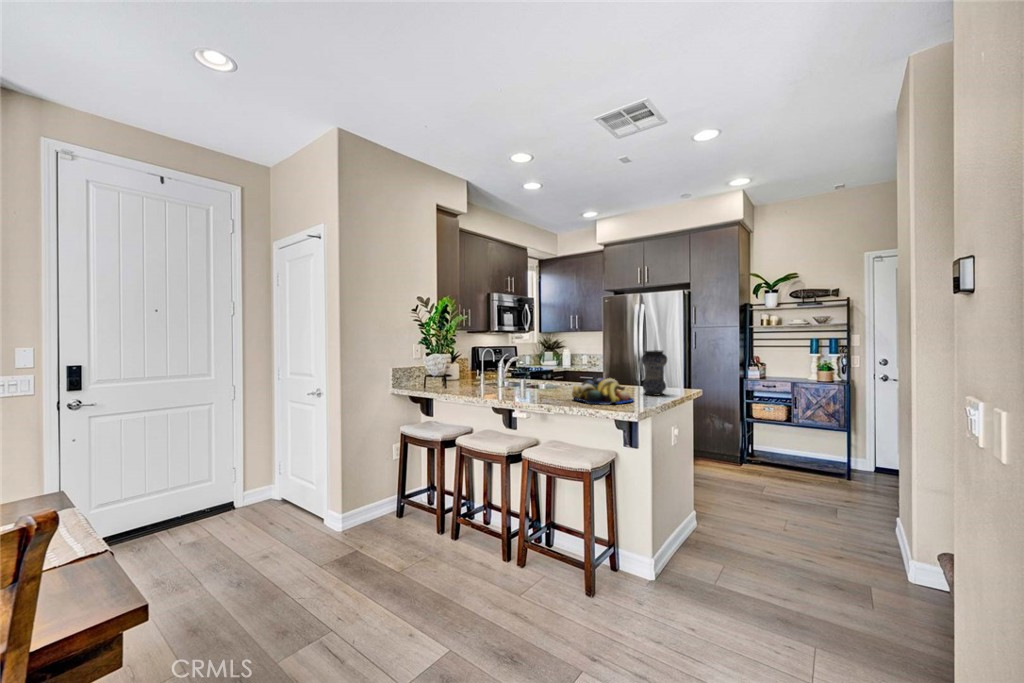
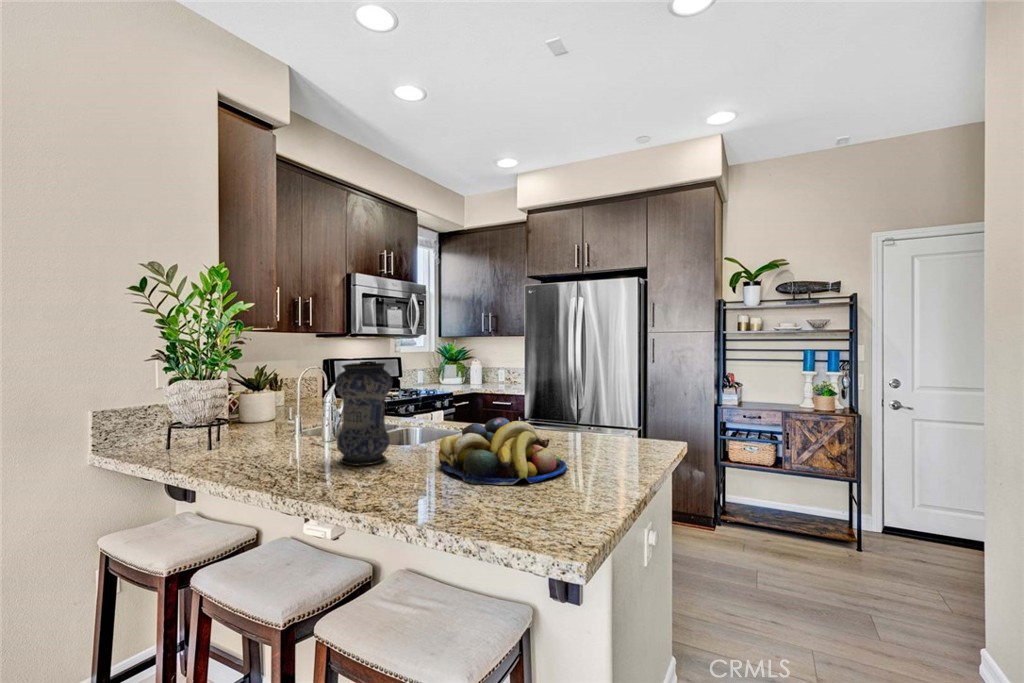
vase: present [641,350,667,396] -> present [335,363,393,465]

